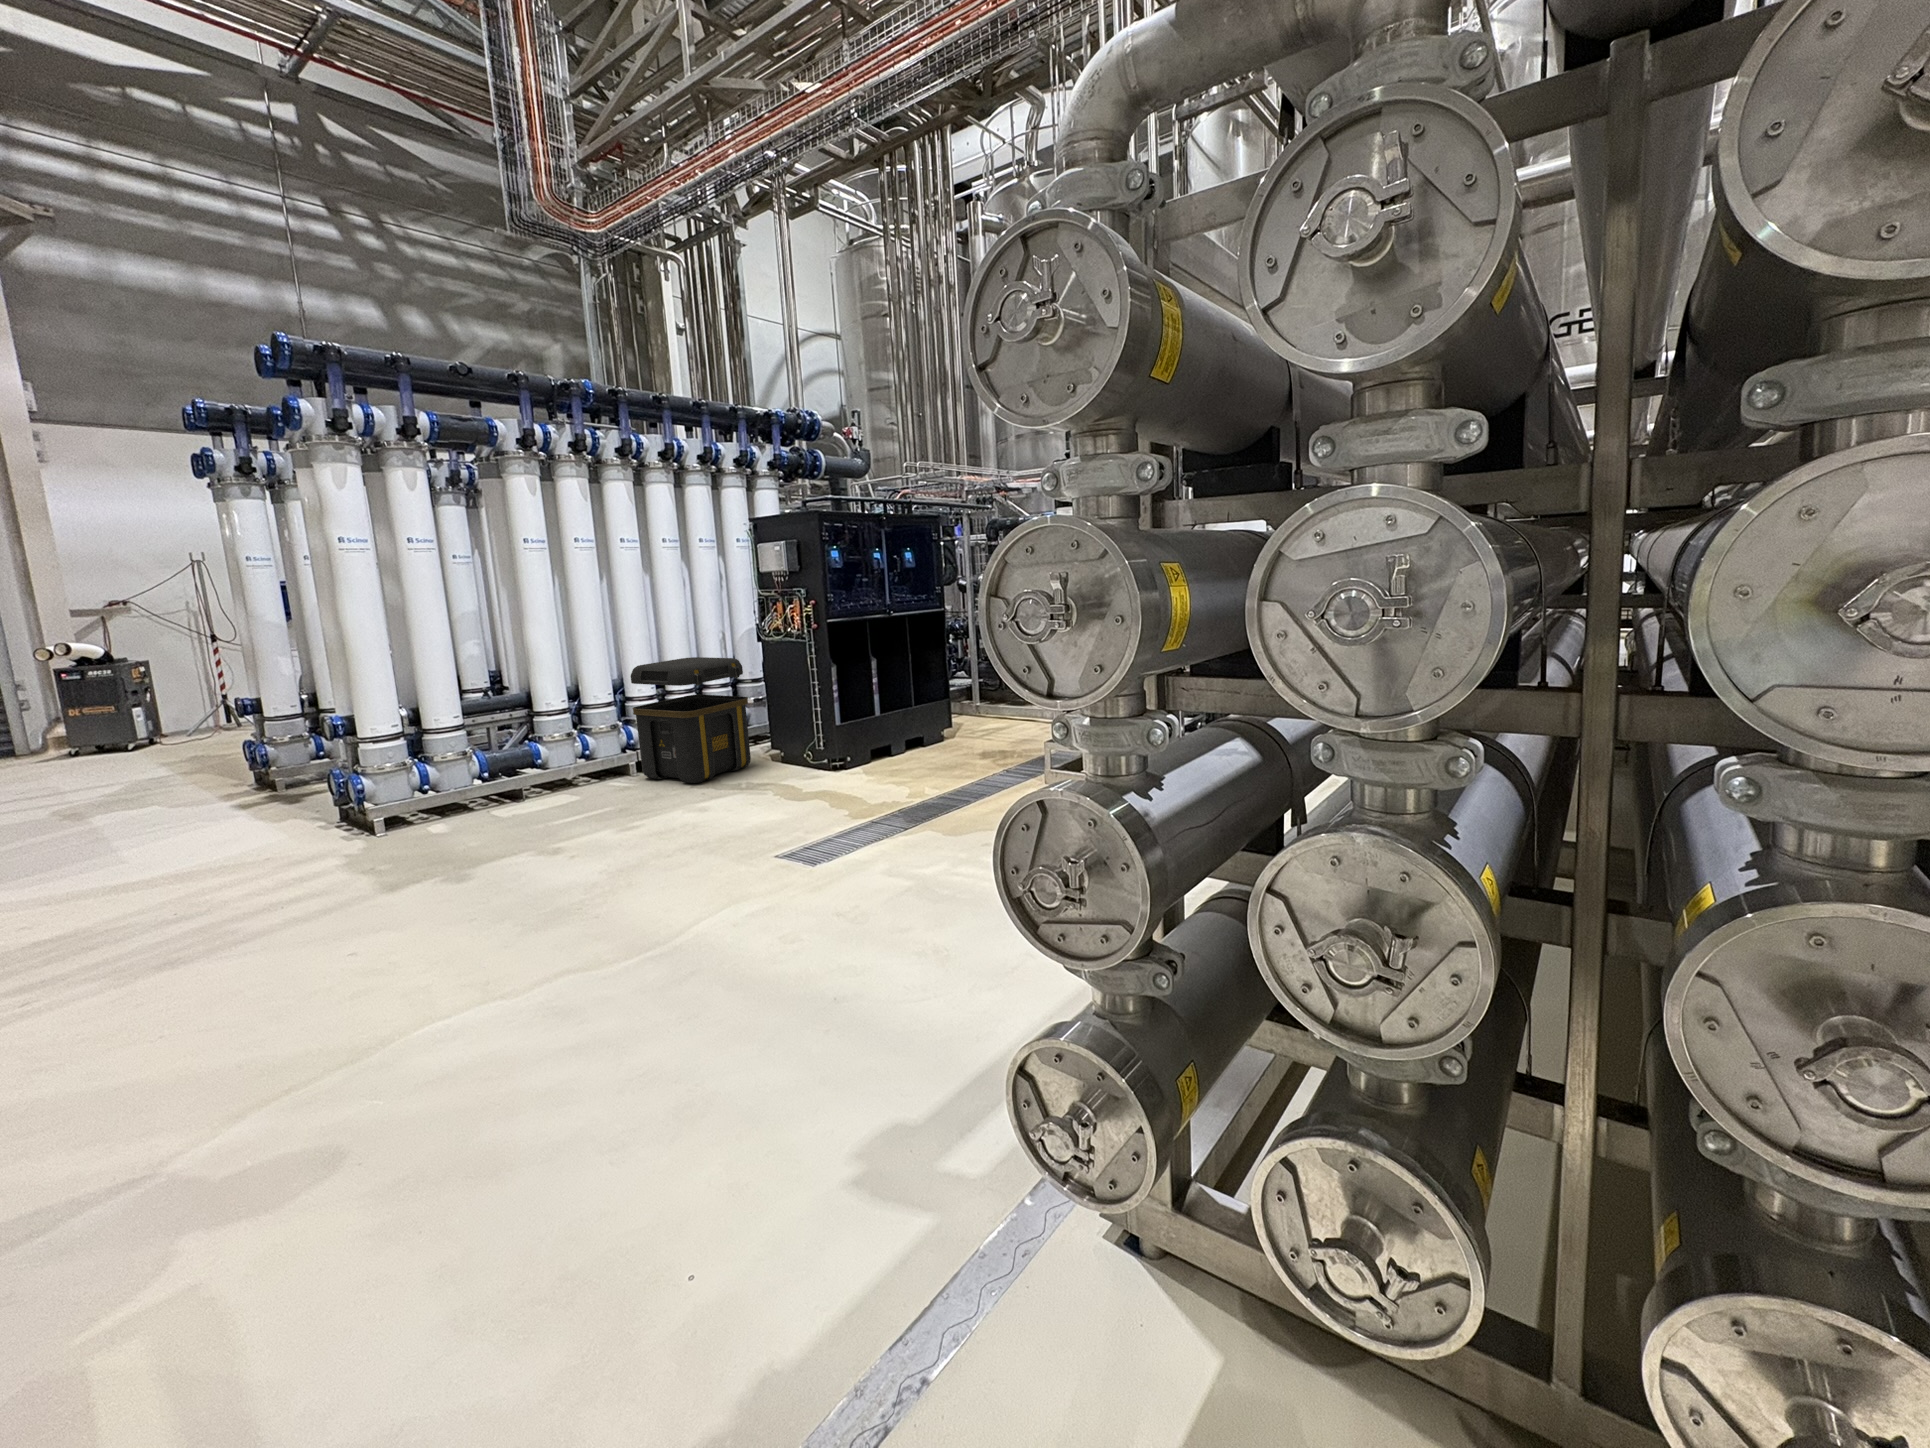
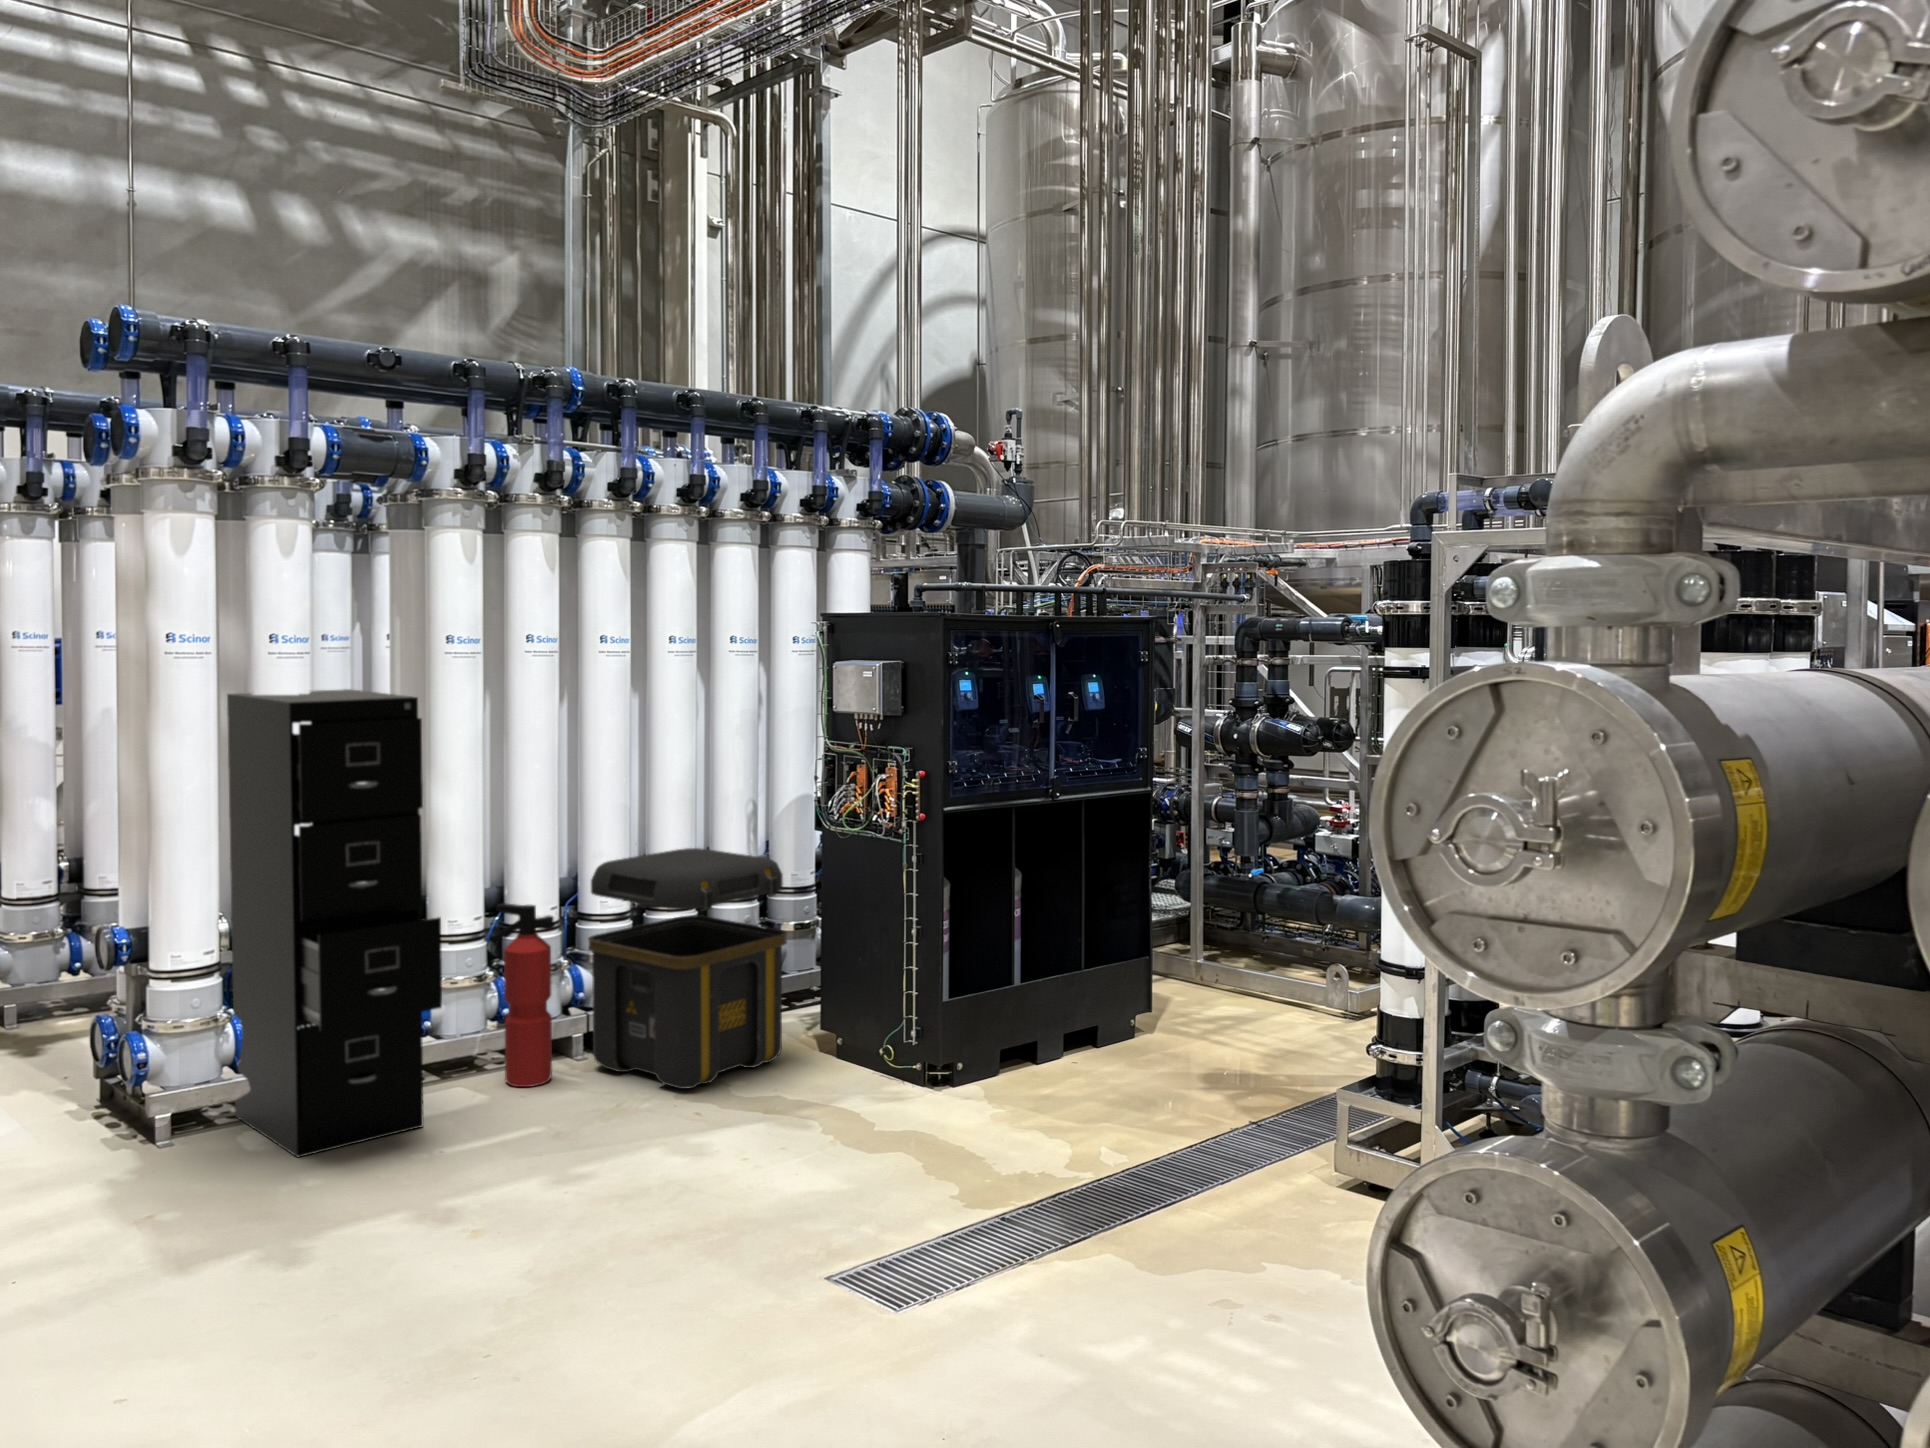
filing cabinet: none [386,570,544,834] -> present [227,689,442,1157]
fire extinguisher: none [575,691,619,791] -> present [493,903,554,1087]

